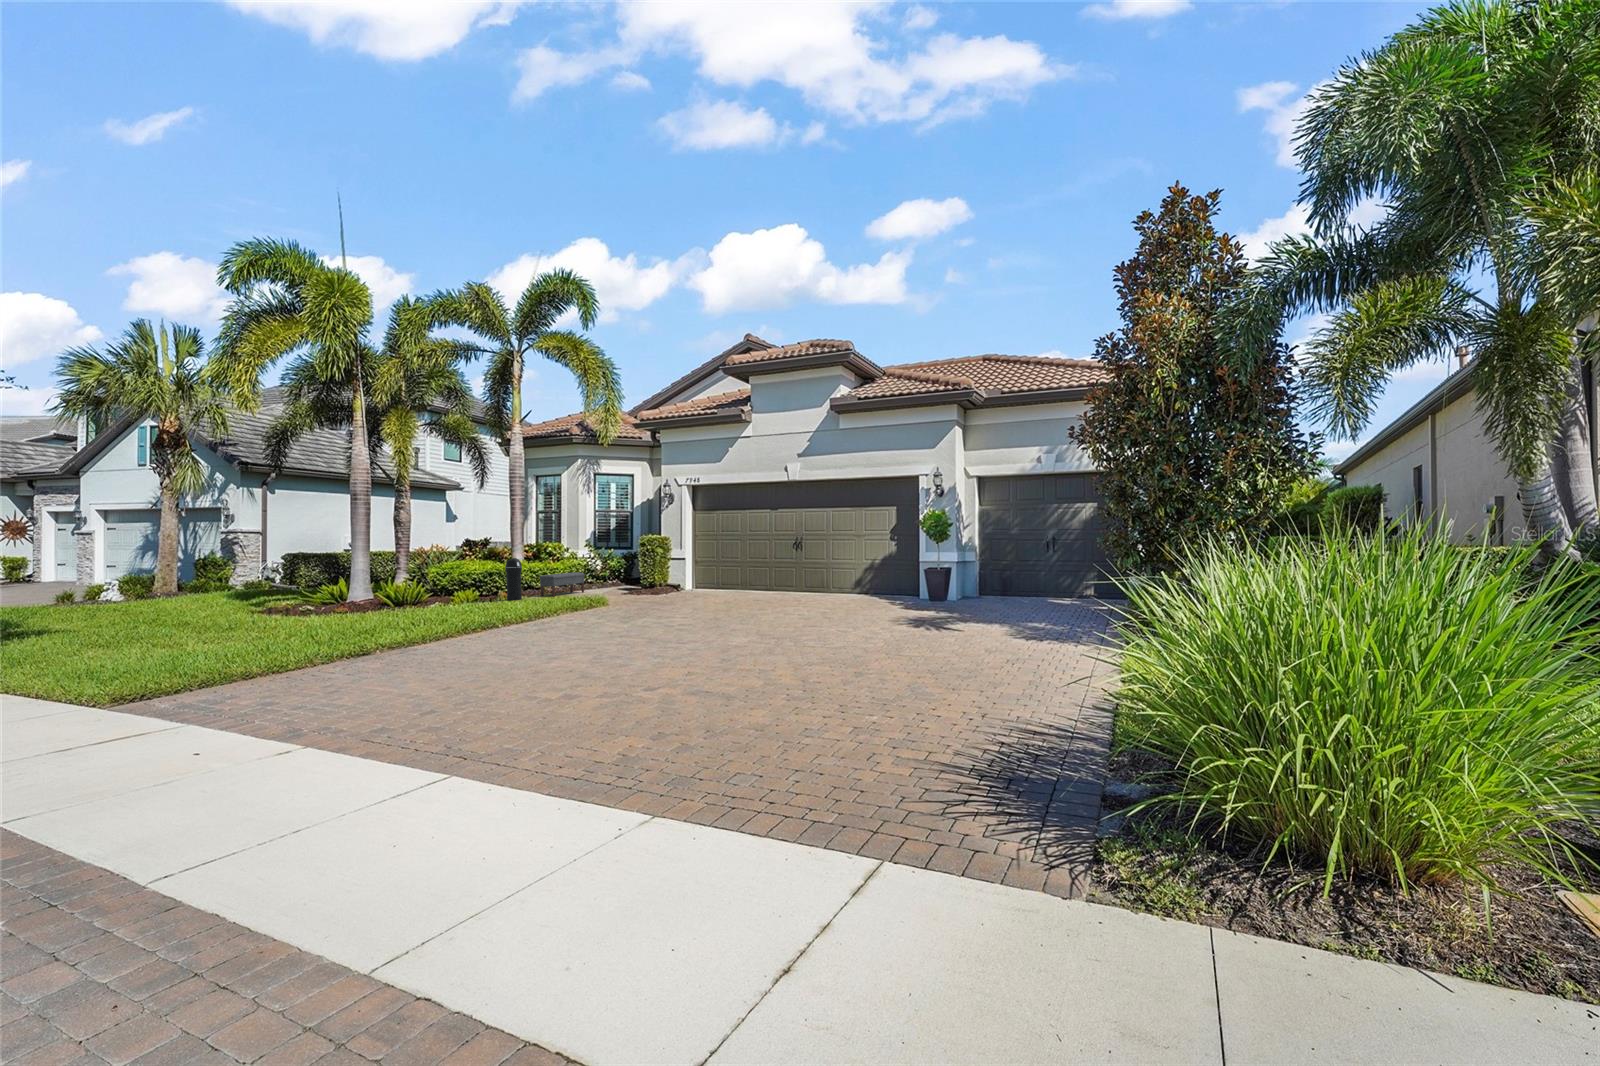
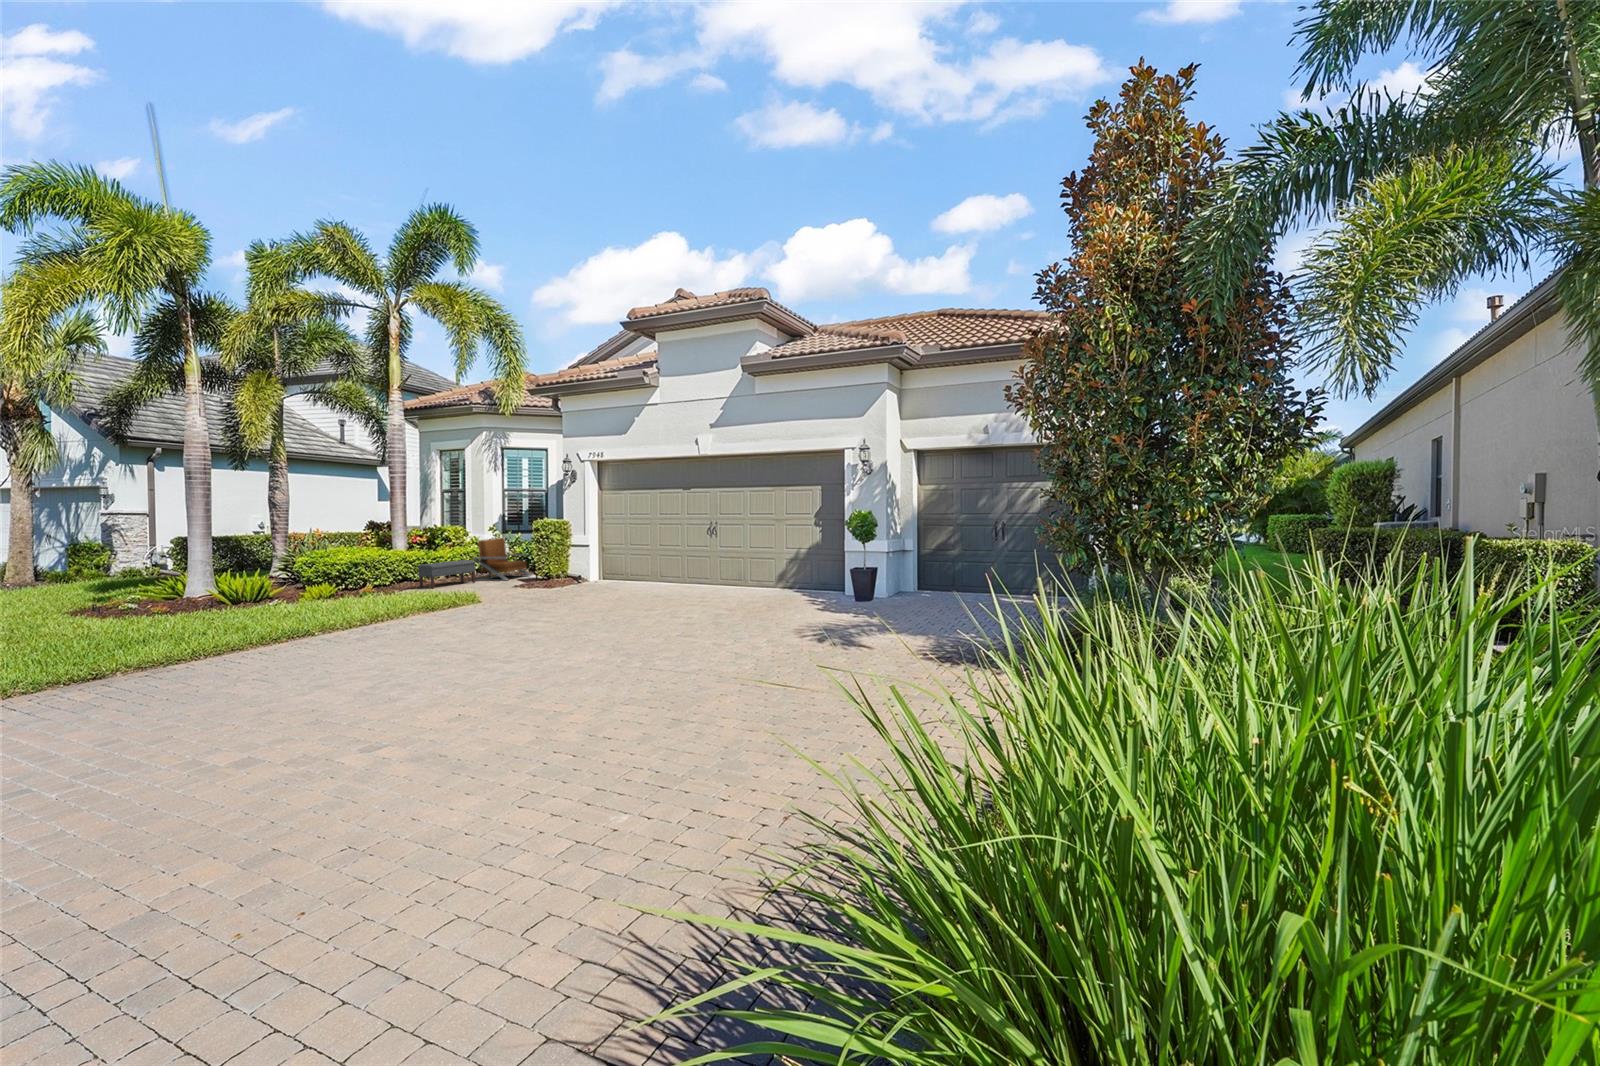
lounge chair: none [579,553,627,591] -> present [473,538,530,581]
trash can: present [505,558,522,600] -> none [370,546,391,594]

